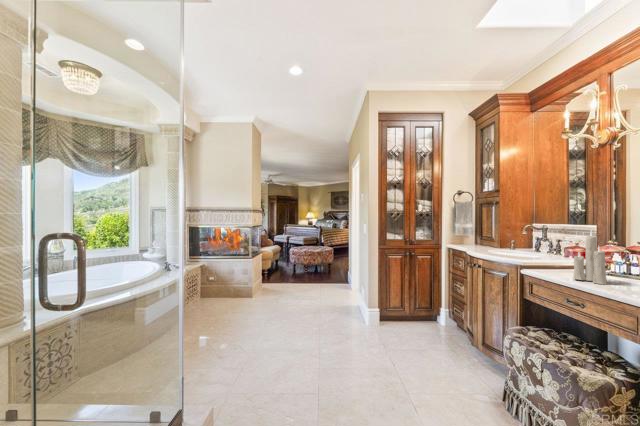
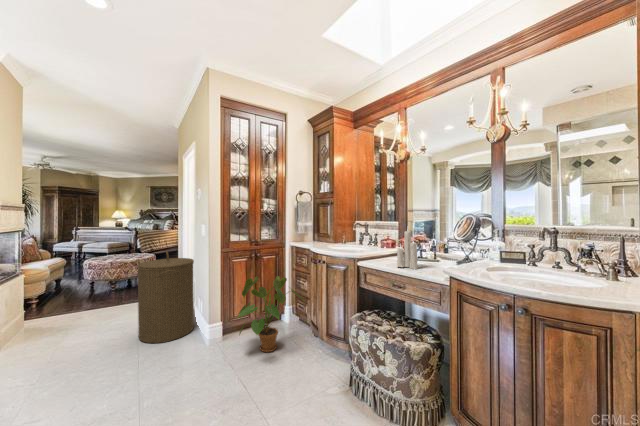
laundry hamper: none [320,244,358,316] -> present [138,251,194,343]
house plant: none [389,273,461,345] -> present [238,276,303,352]

